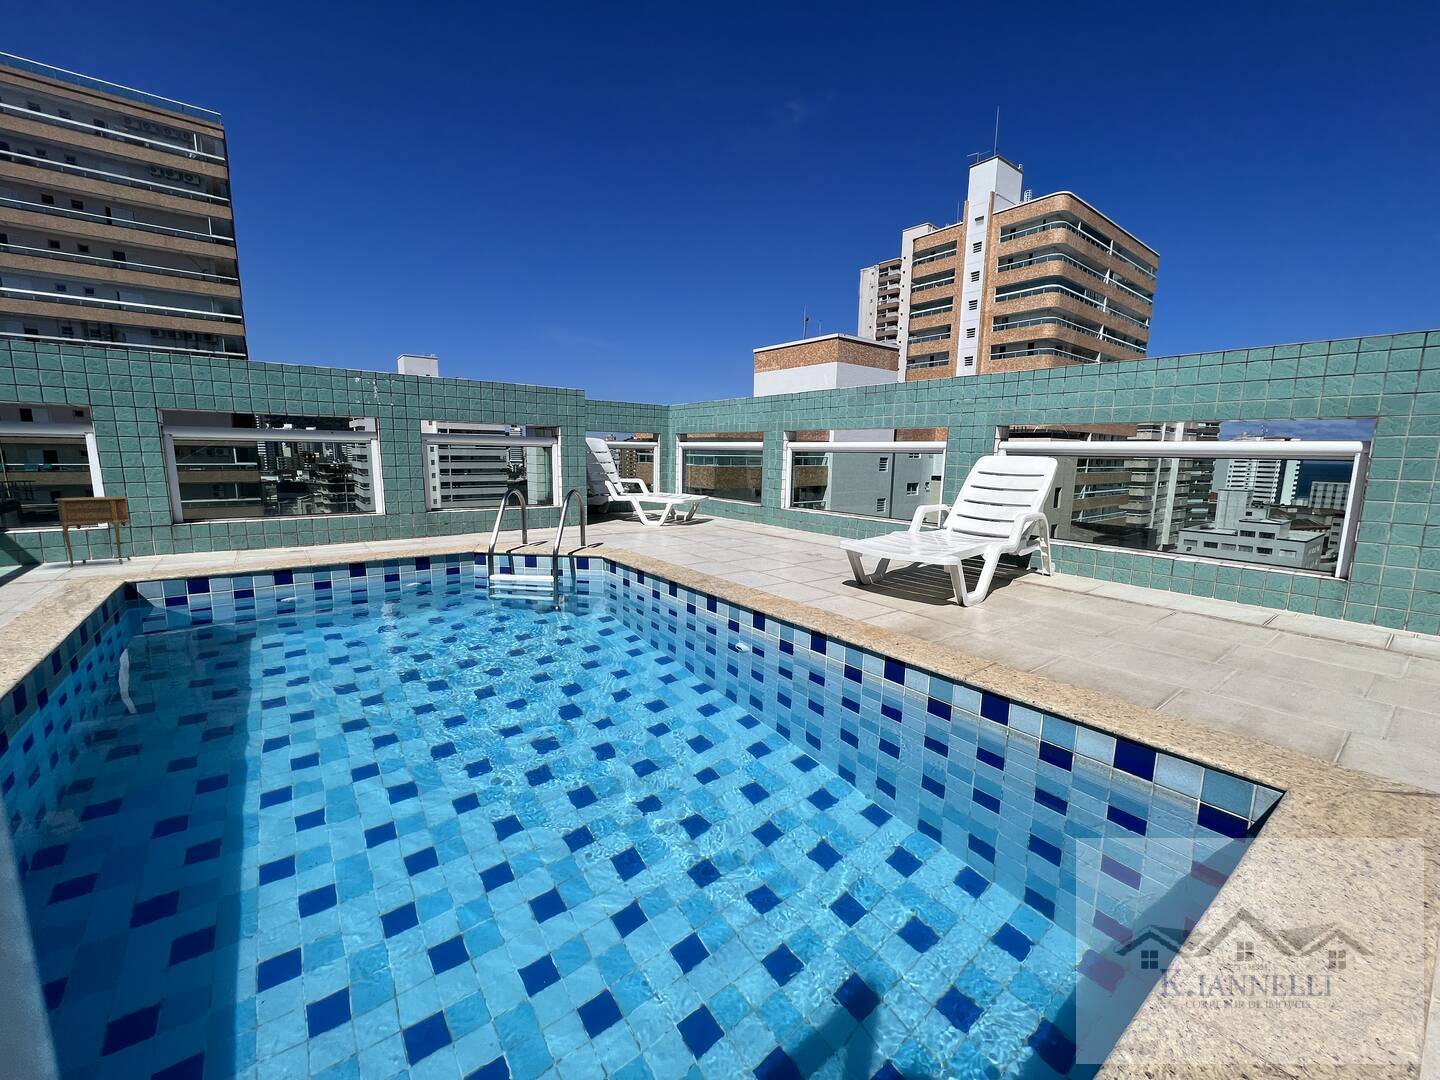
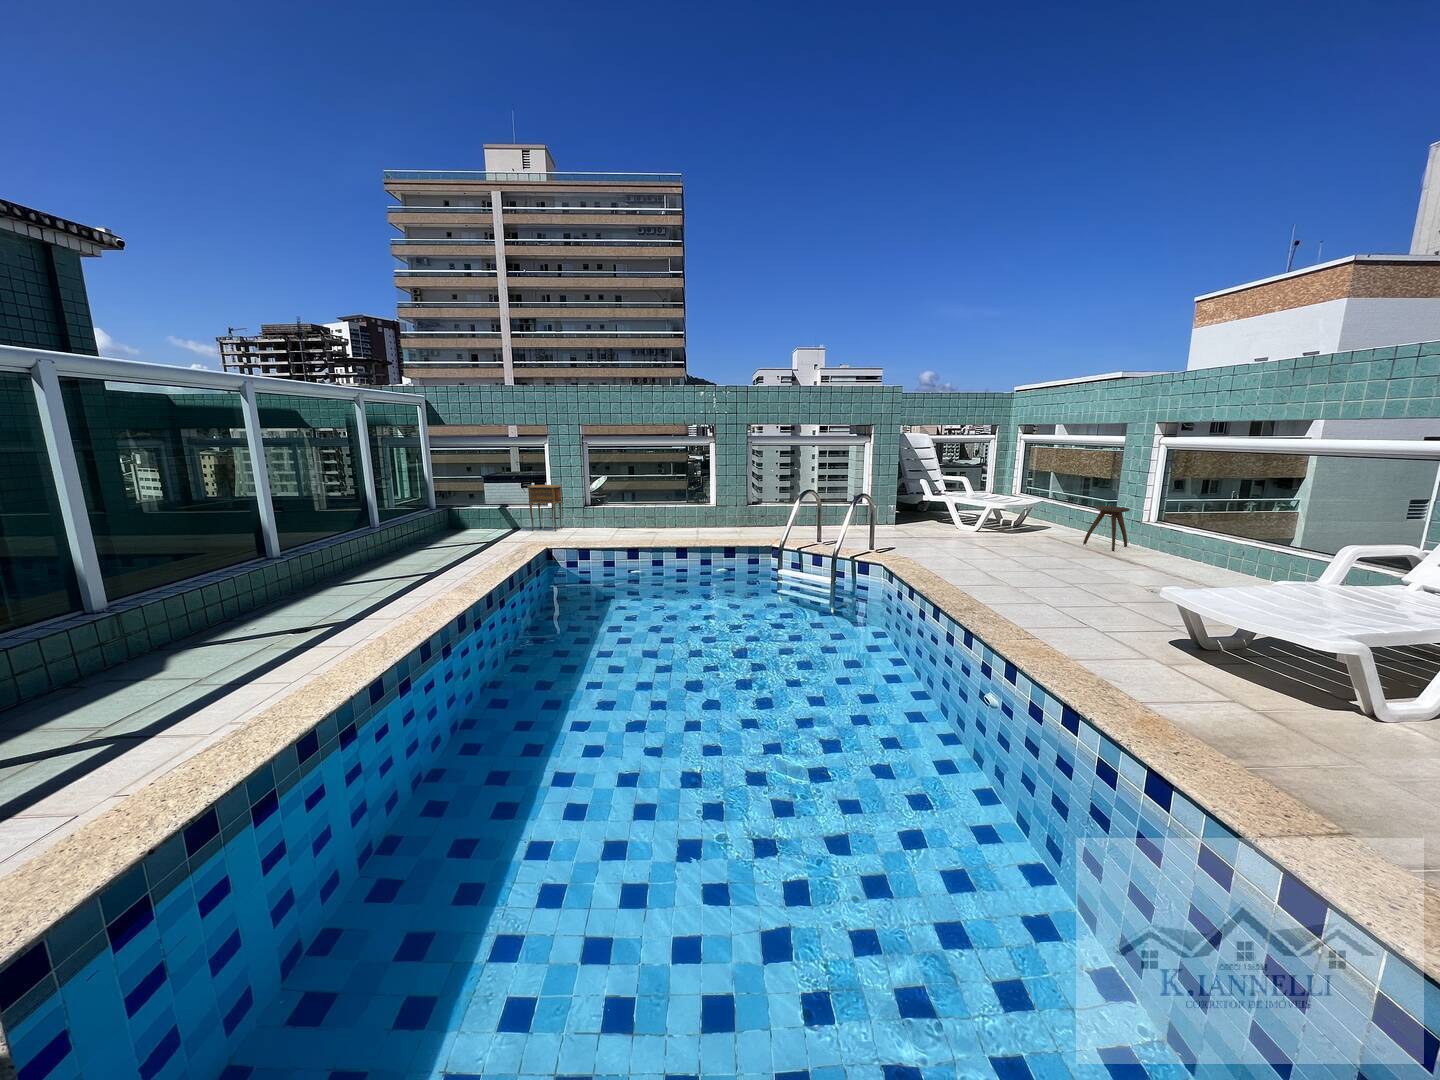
stool: none [746,496,776,531] -> present [1083,506,1130,551]

